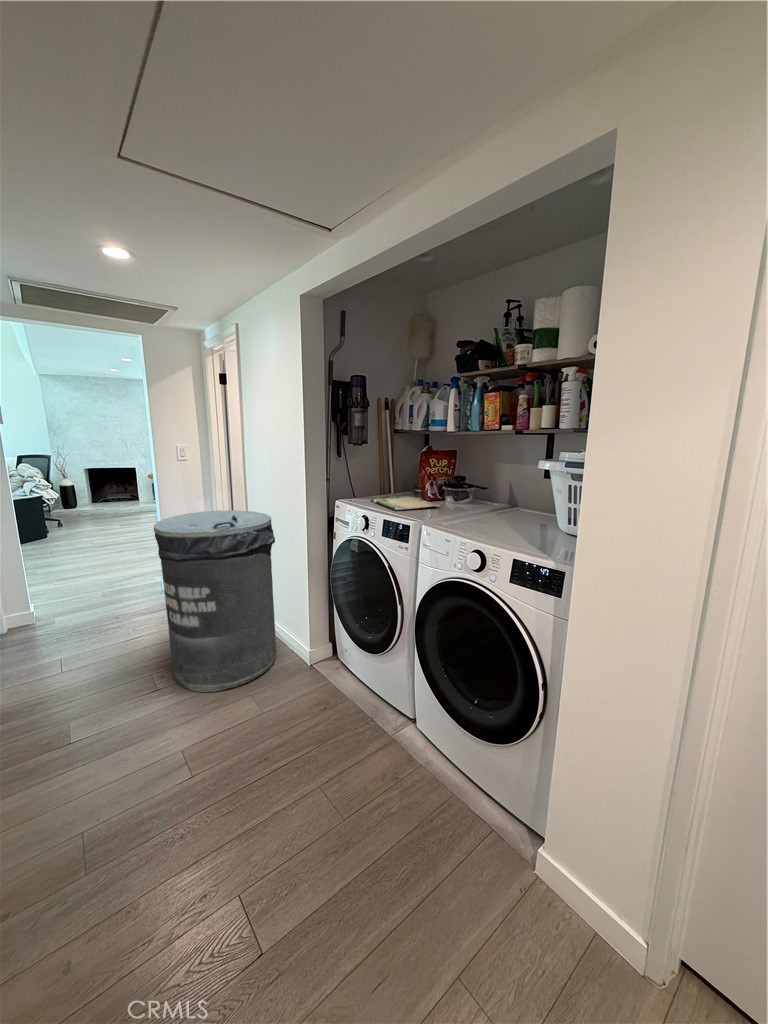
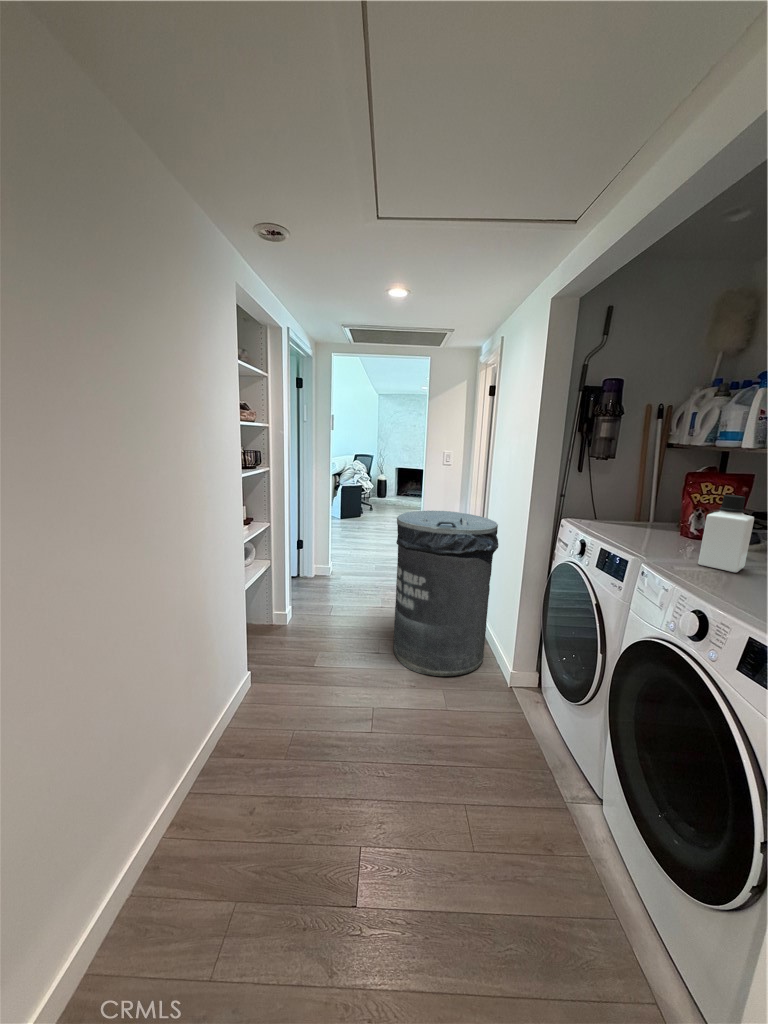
bottle: none [451,466,476,520] -> present [698,495,754,572]
tray: present [370,495,439,511] -> none [604,520,699,545]

